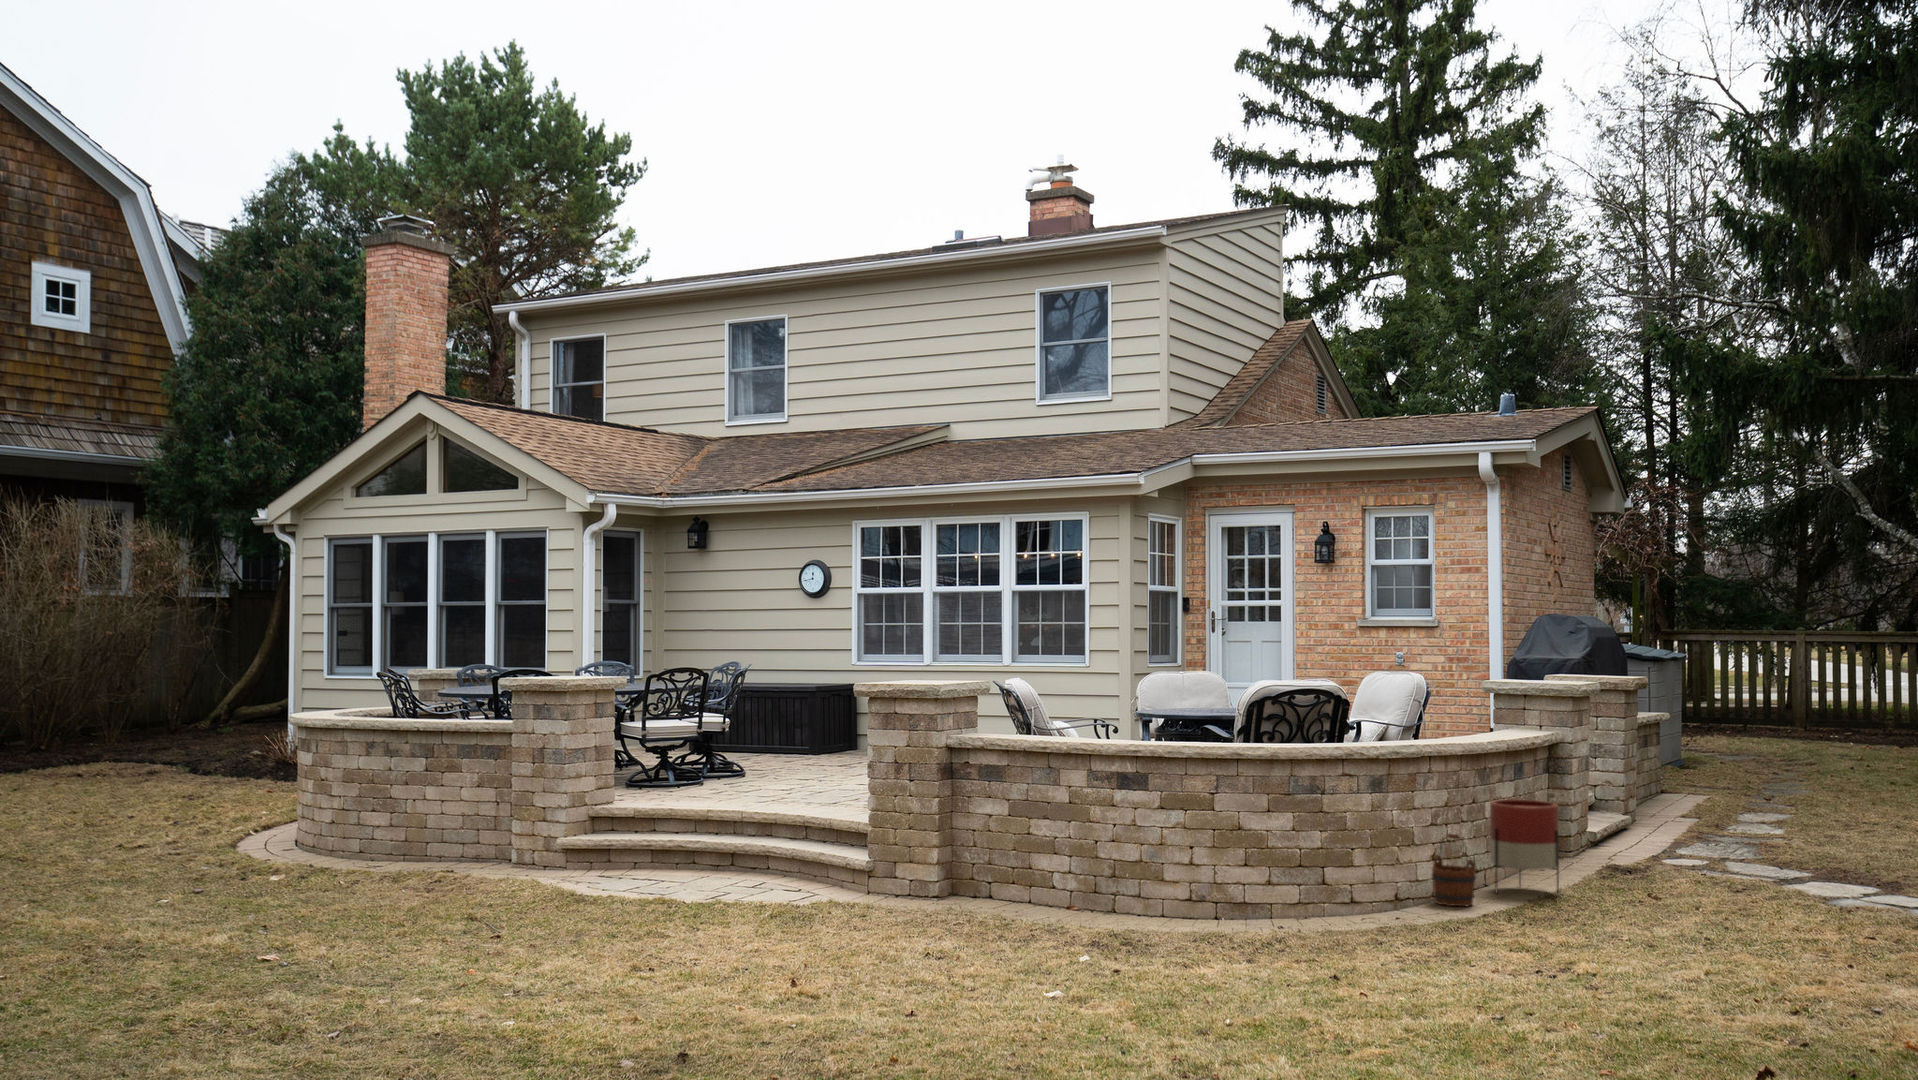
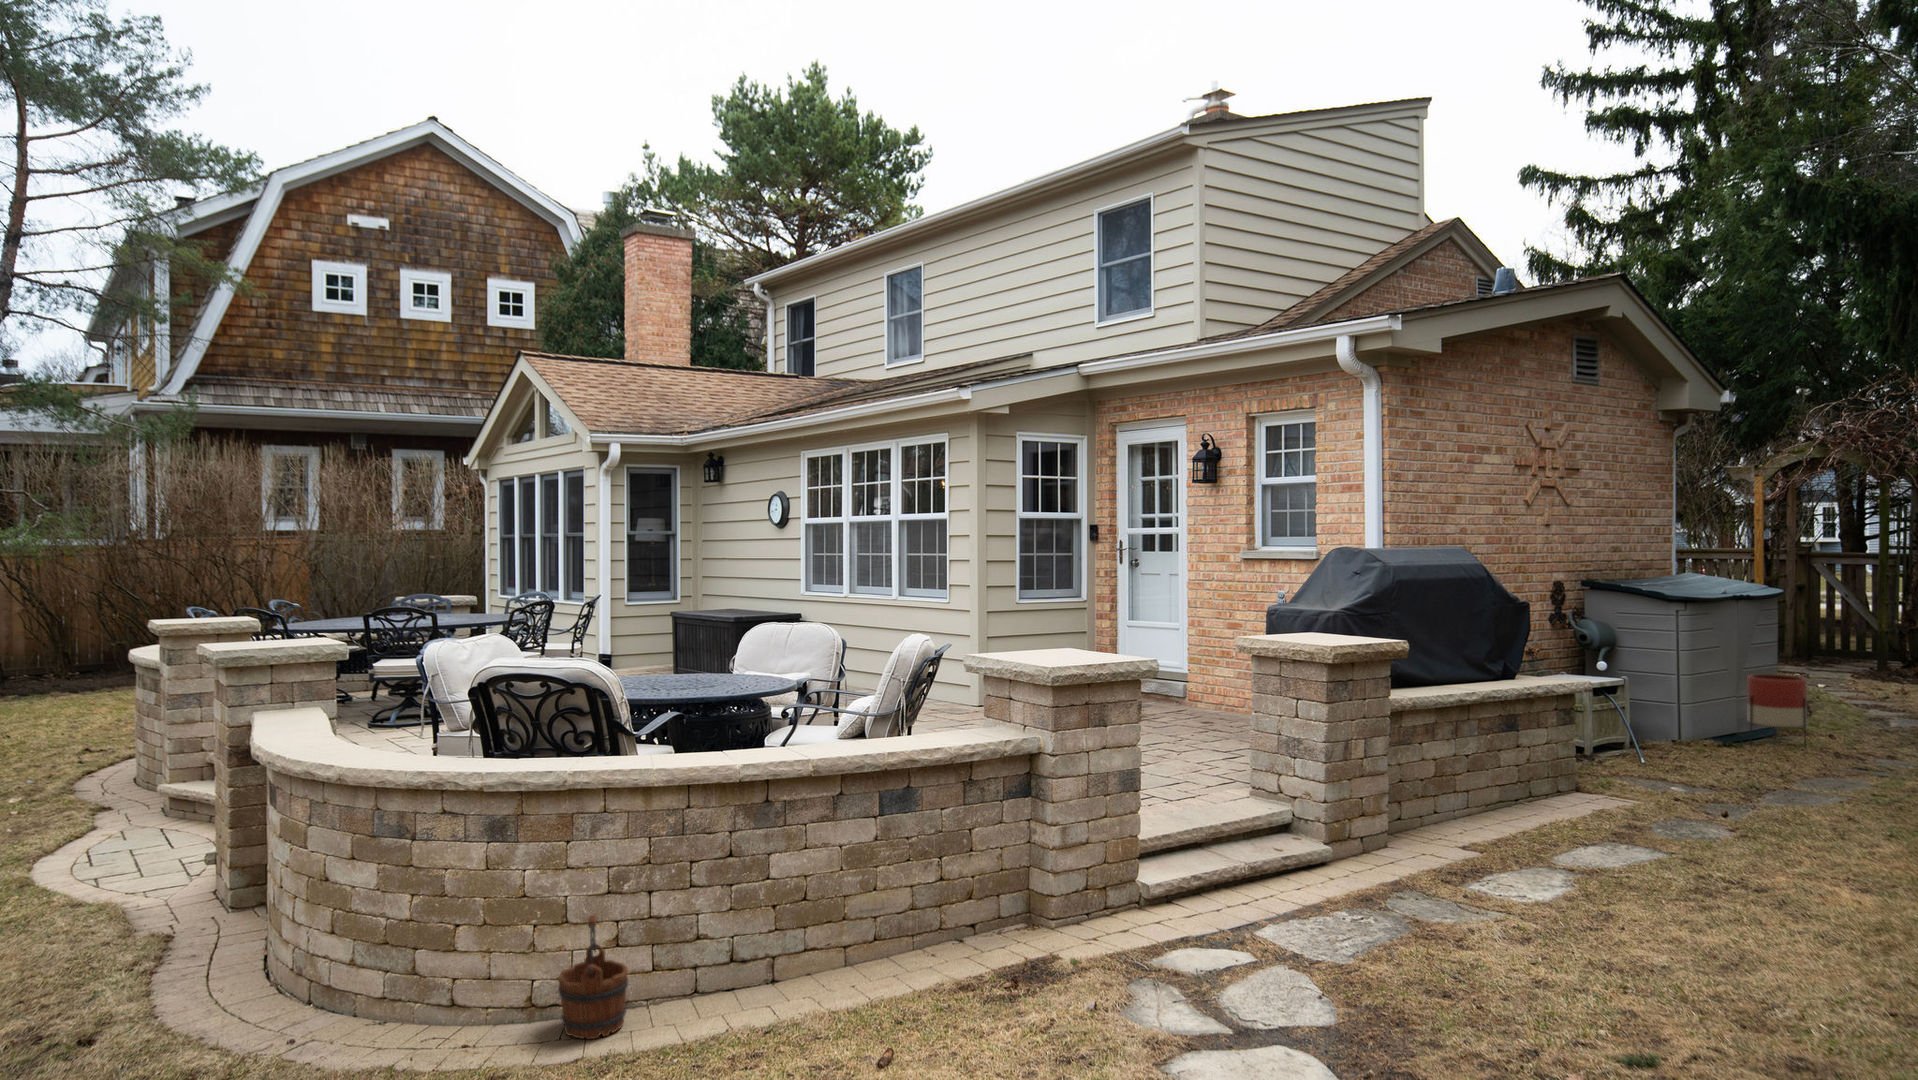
planter: present [1490,799,1559,895] -> present [1747,674,1807,747]

